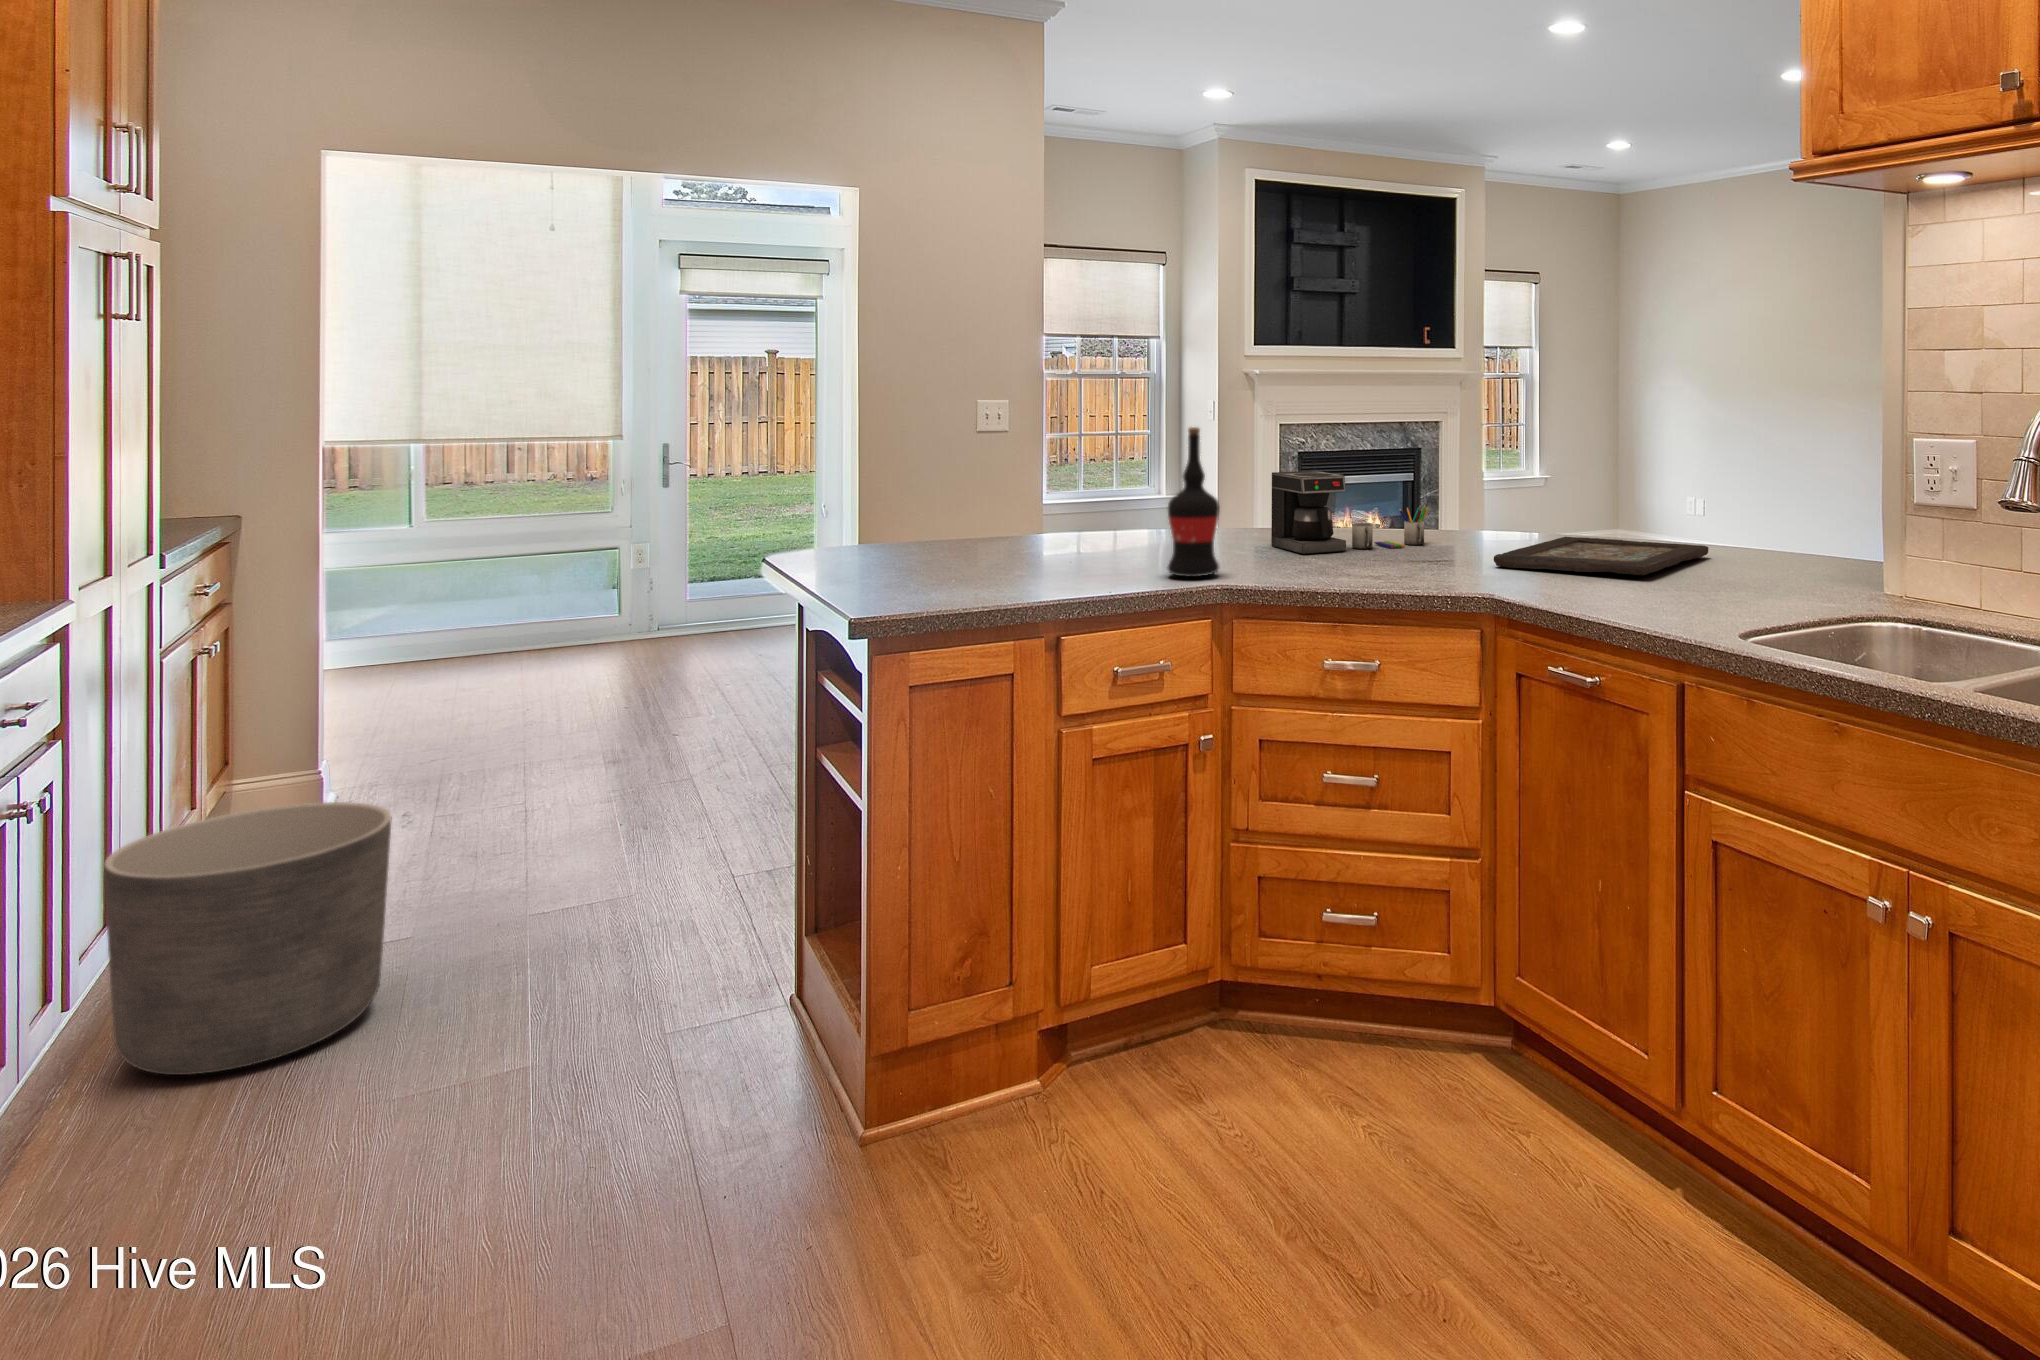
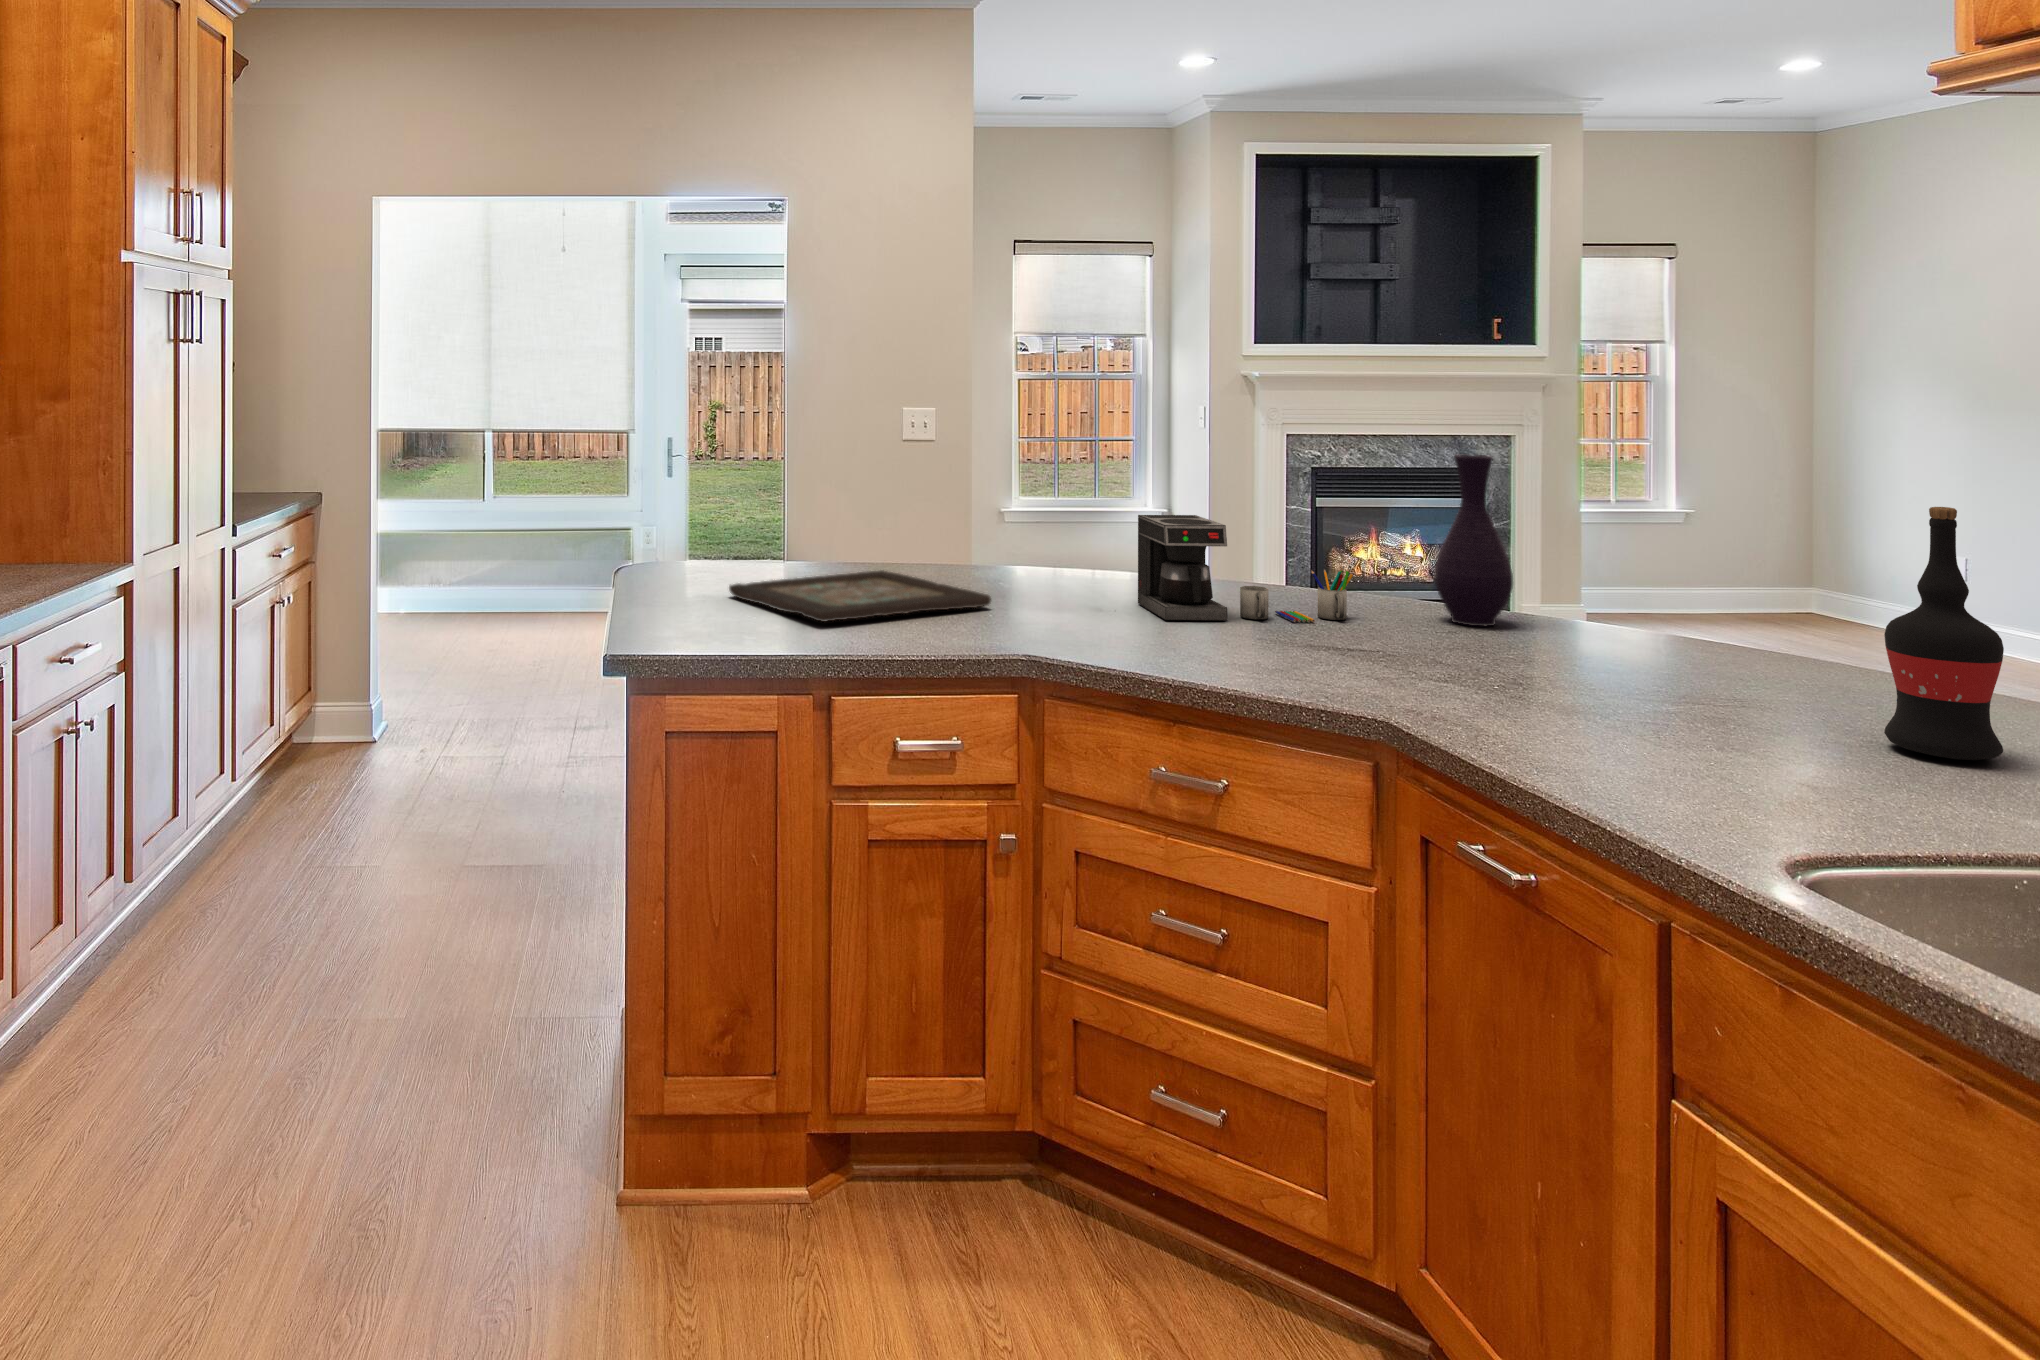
vase: none [1479,416,1529,541] -> present [1435,455,1513,626]
wine bottle: present [1167,427,1220,577] -> present [1884,507,2004,760]
decorative tray: present [1494,537,1709,575] -> present [729,570,991,622]
planter: present [104,802,392,1075] -> none [157,742,347,958]

